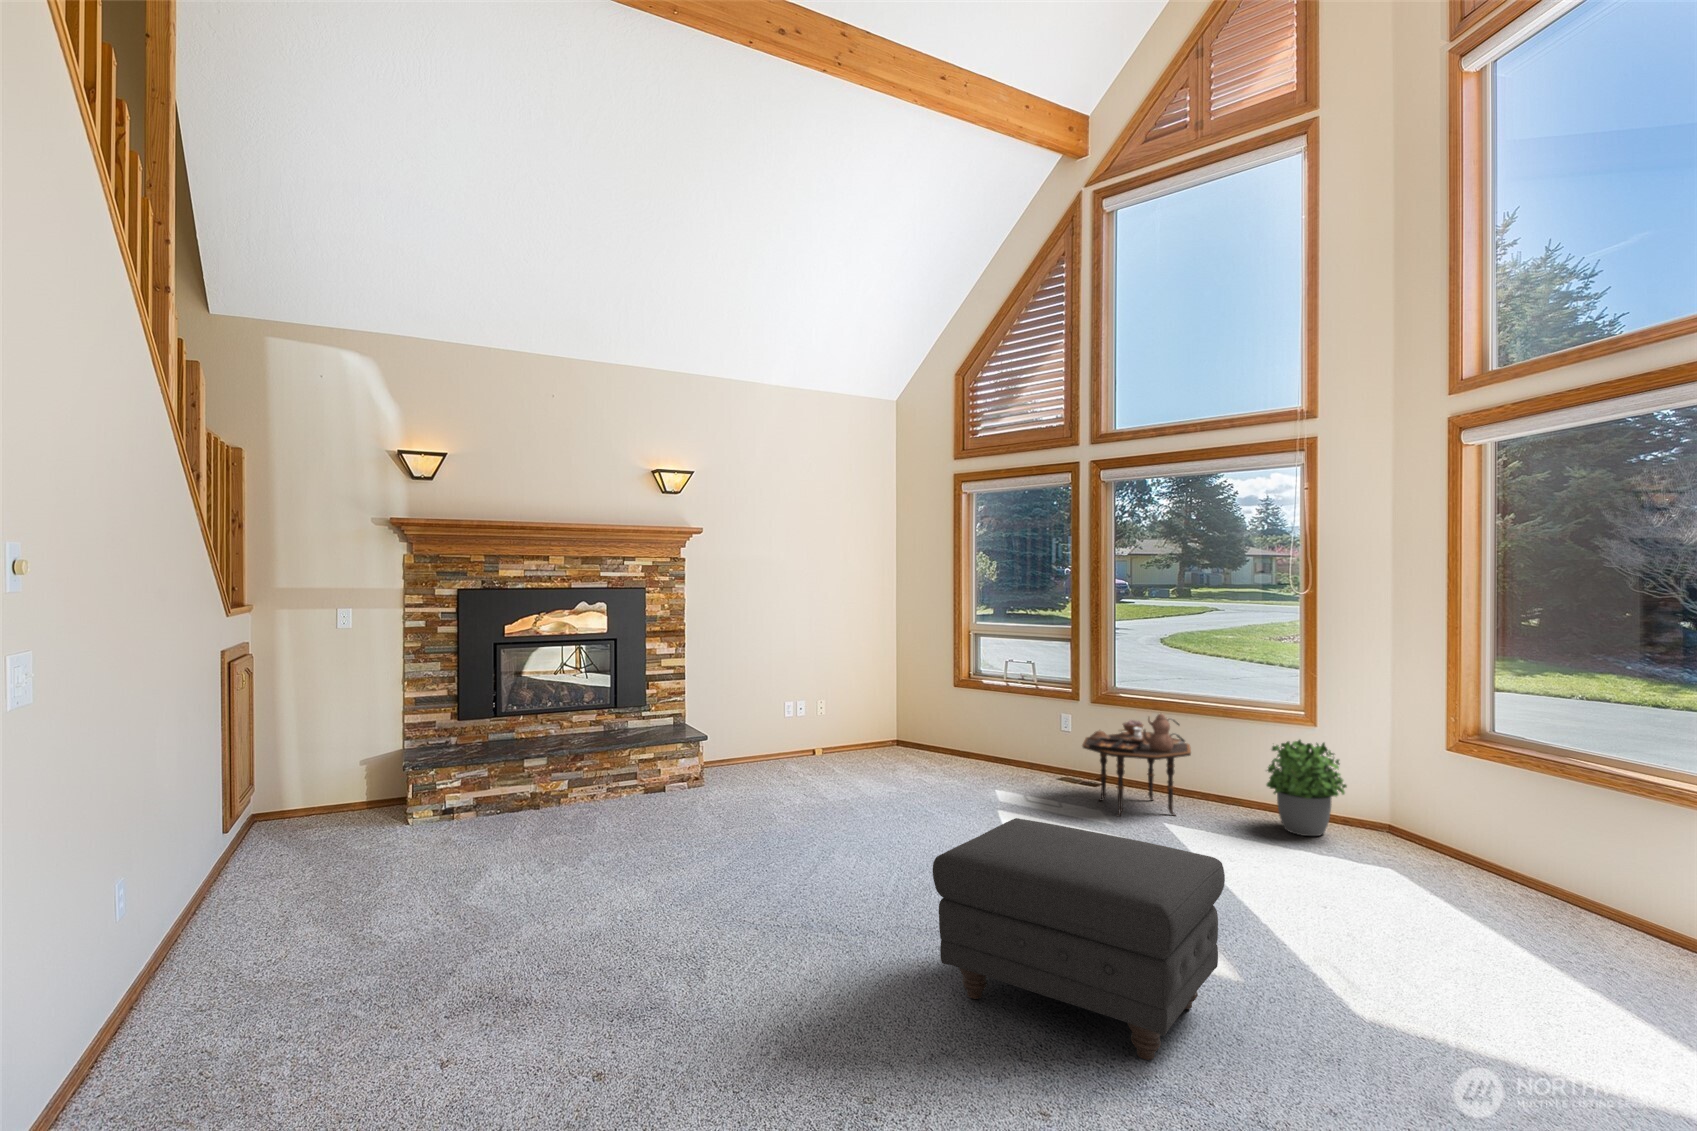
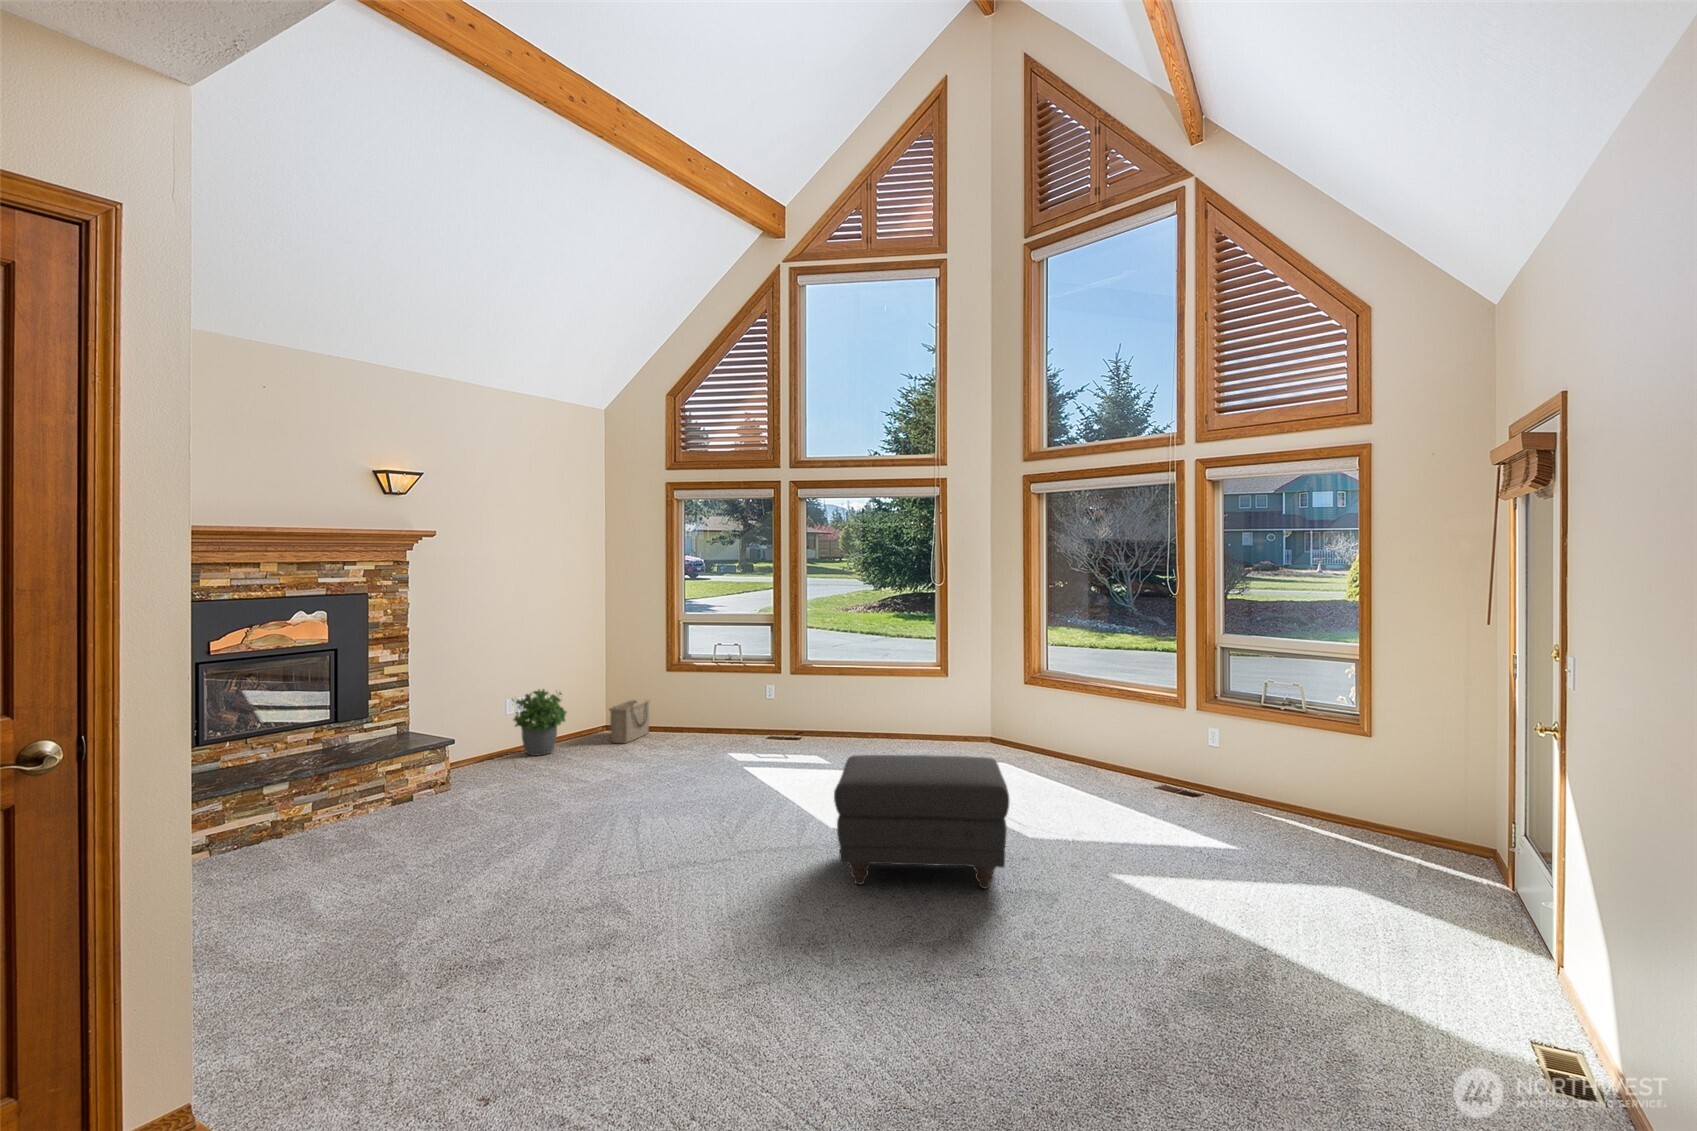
side table: present [1082,714,1191,816] -> none [795,676,878,758]
basket: none [890,715,943,763] -> present [609,700,650,743]
potted plant: present [1267,740,1347,836] -> present [512,689,566,756]

